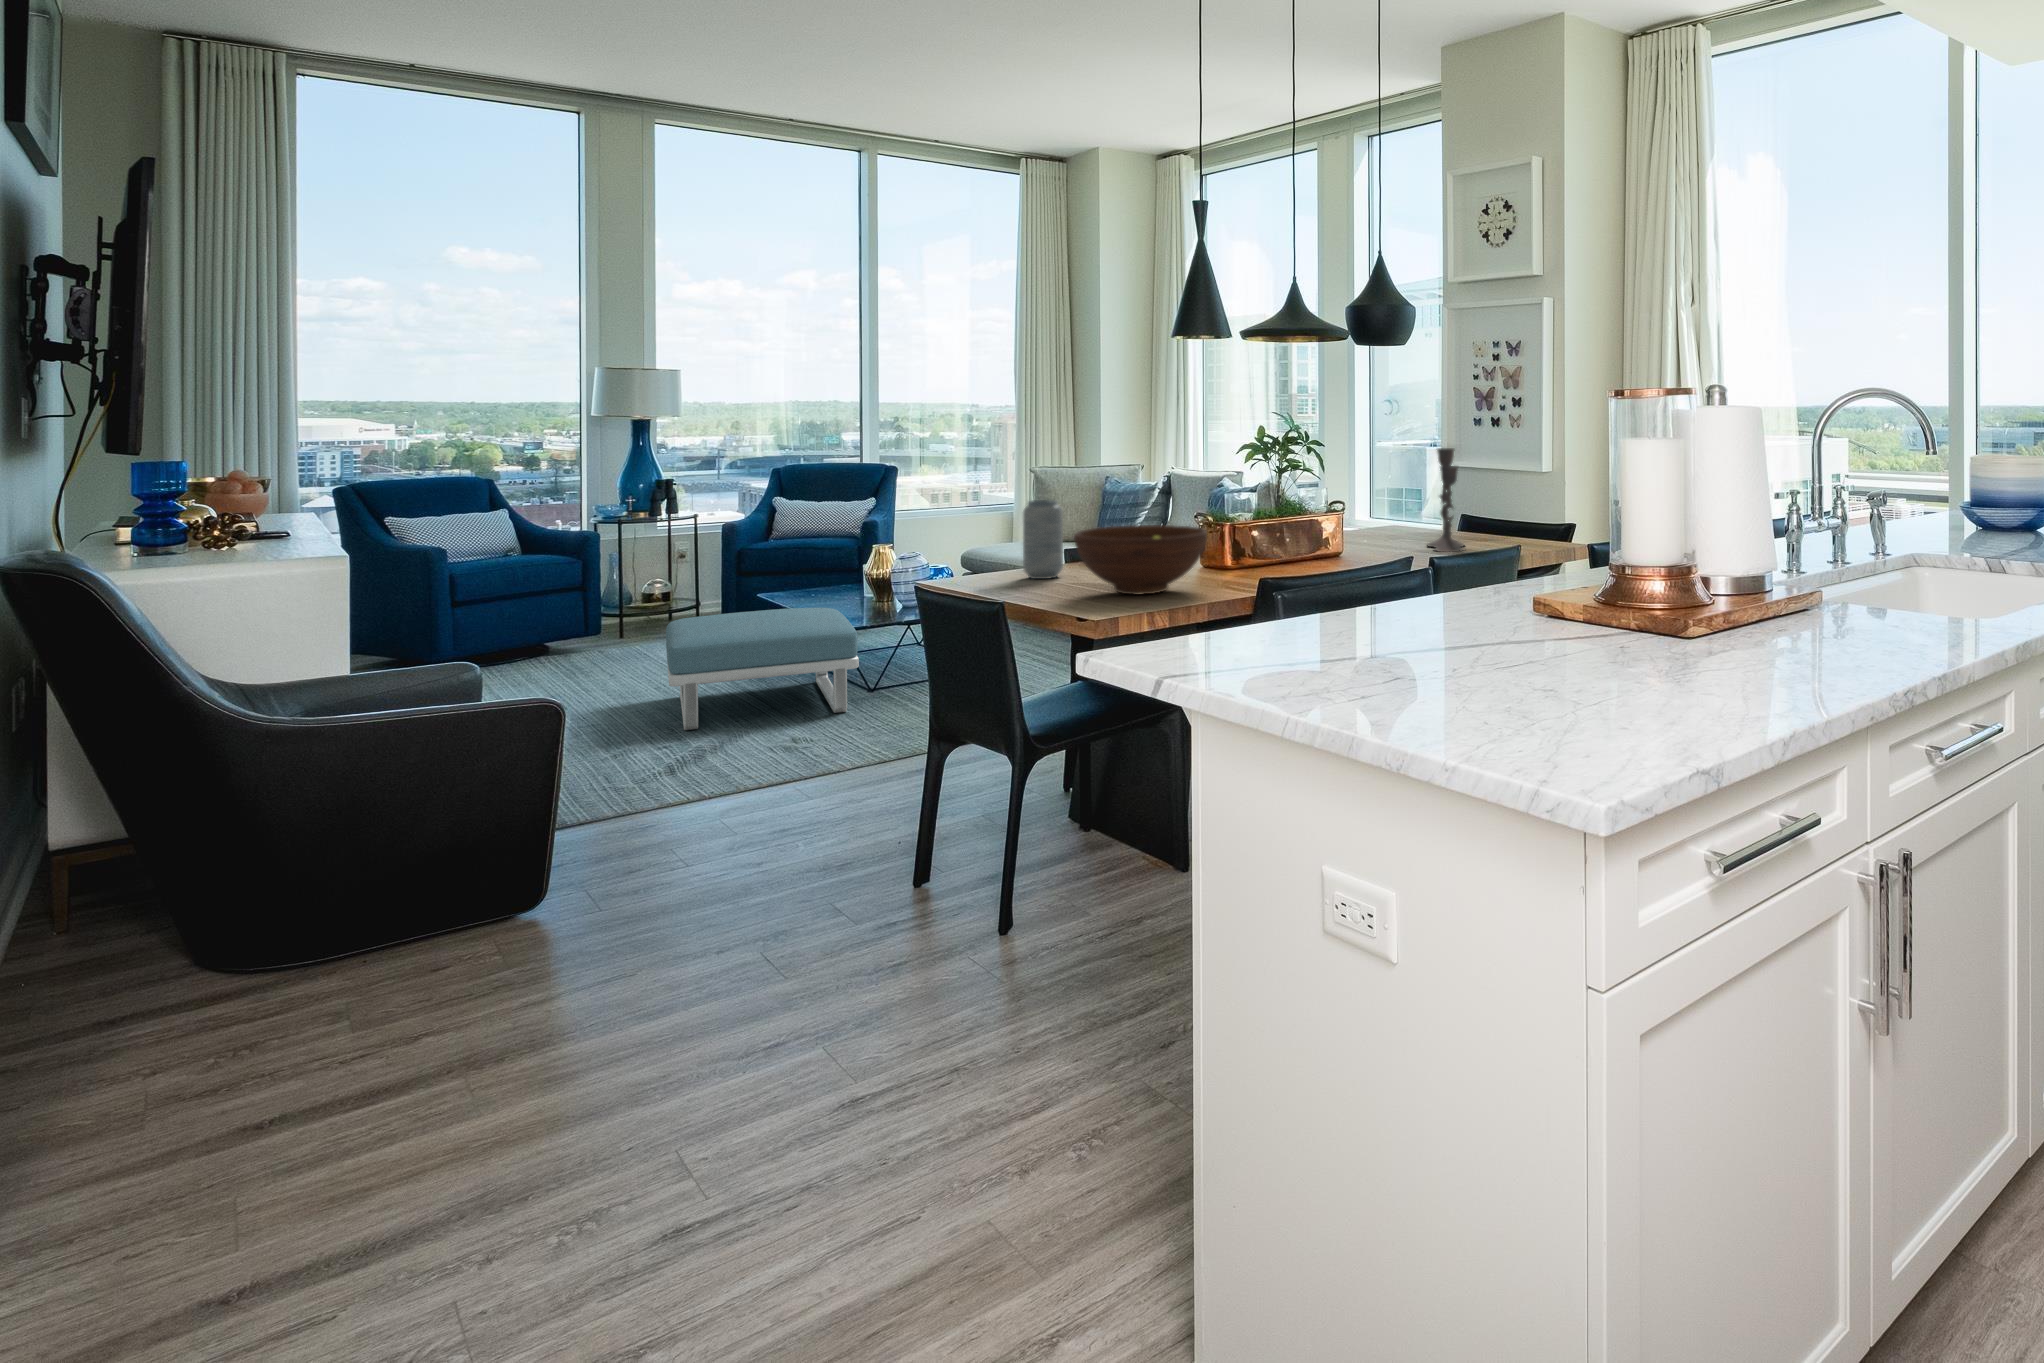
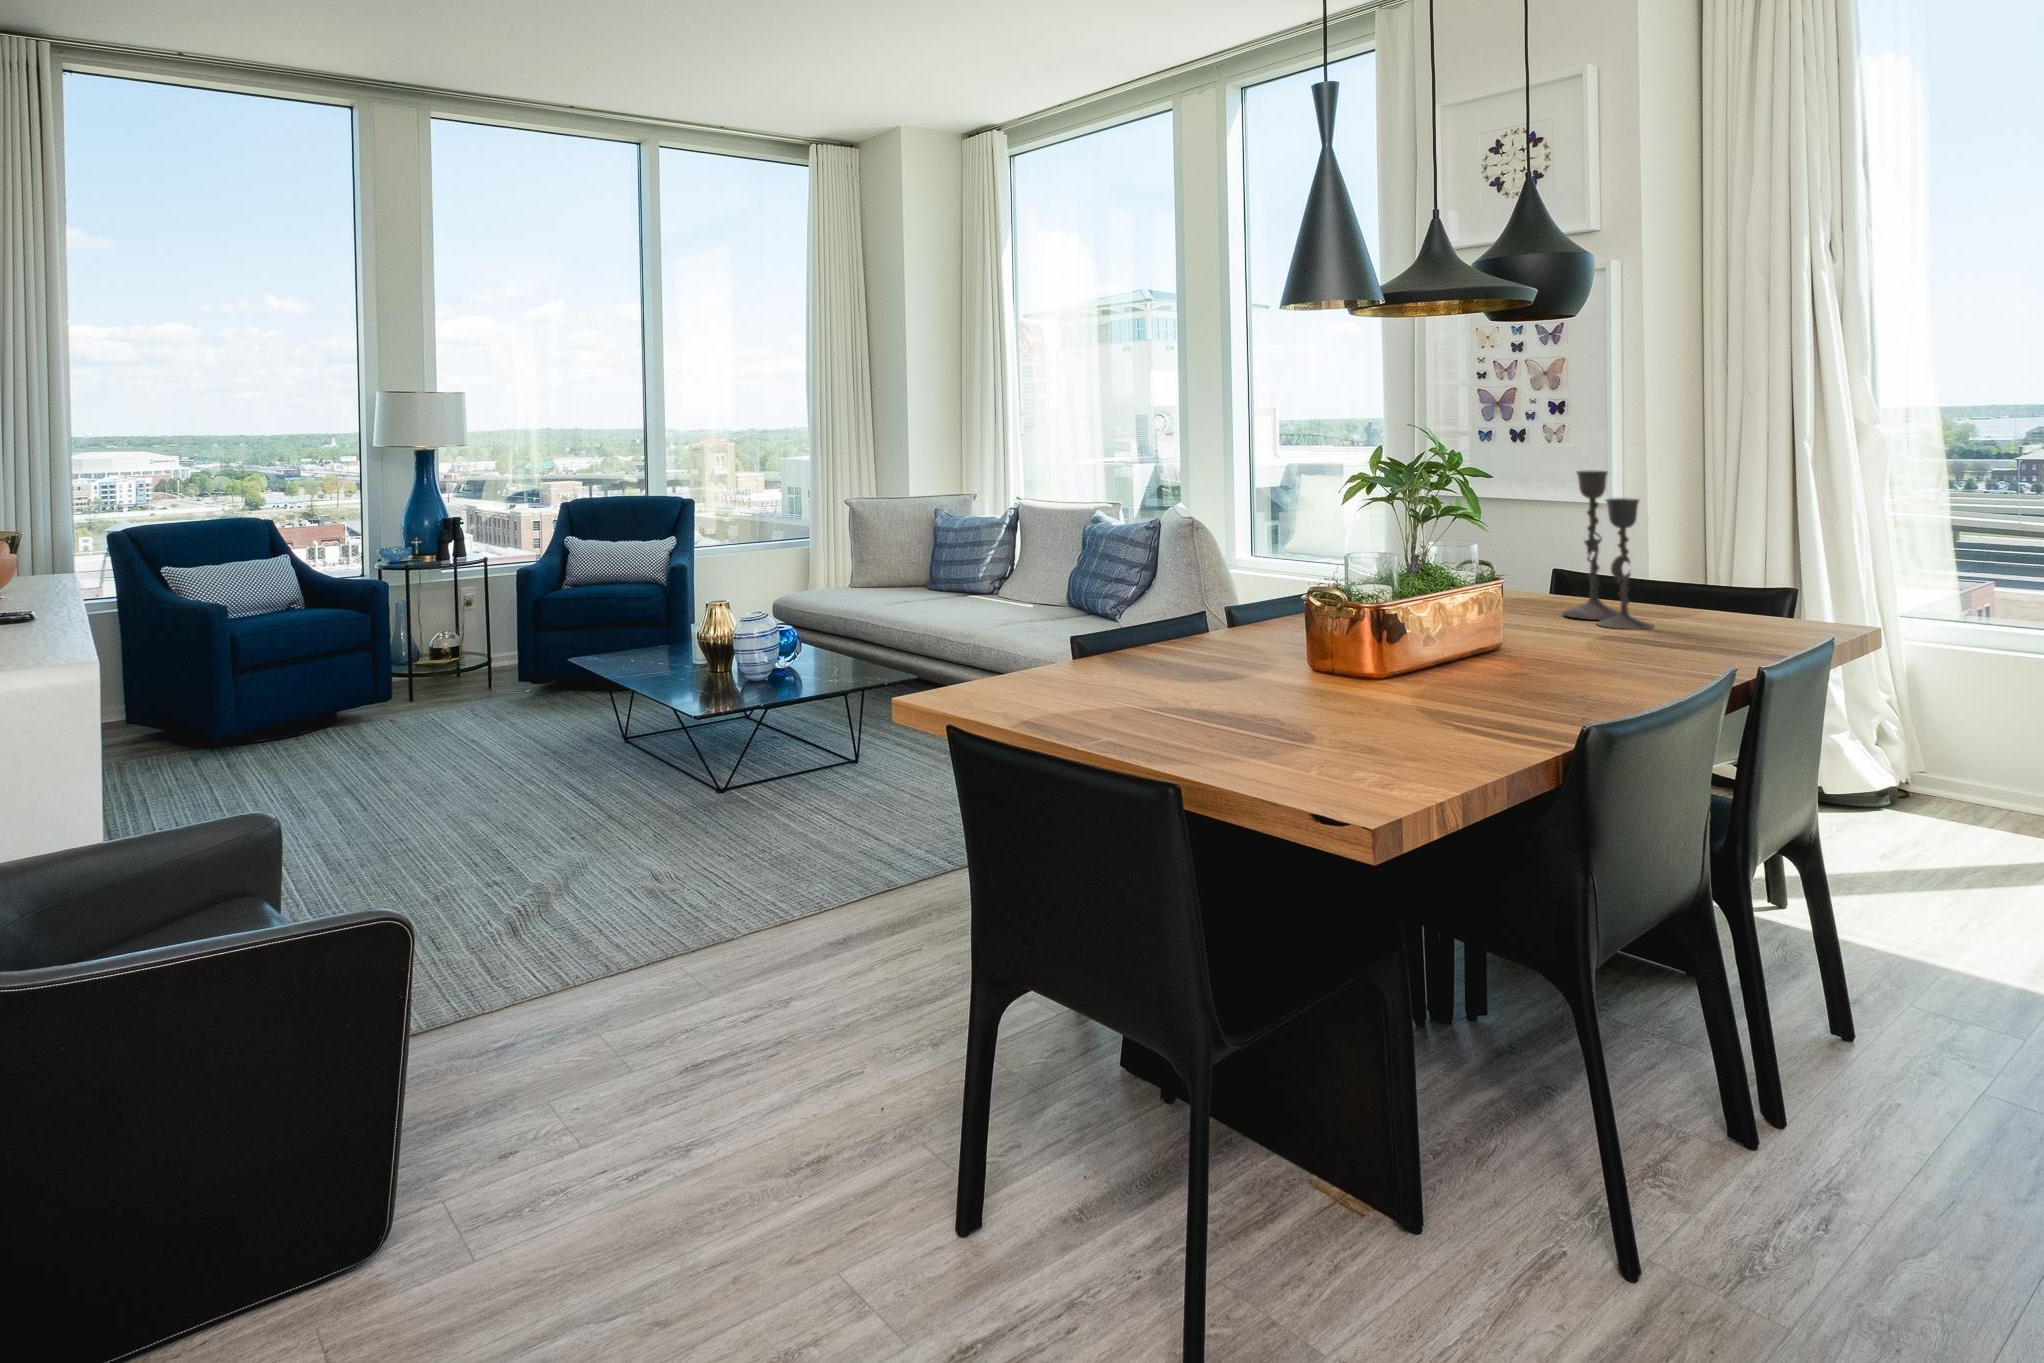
vase: present [1023,500,1063,579] -> none [1053,562,1115,687]
fruit bowl: present [1074,525,1207,595] -> none [1216,609,1452,737]
footstool: present [666,608,859,730] -> none [484,683,727,857]

